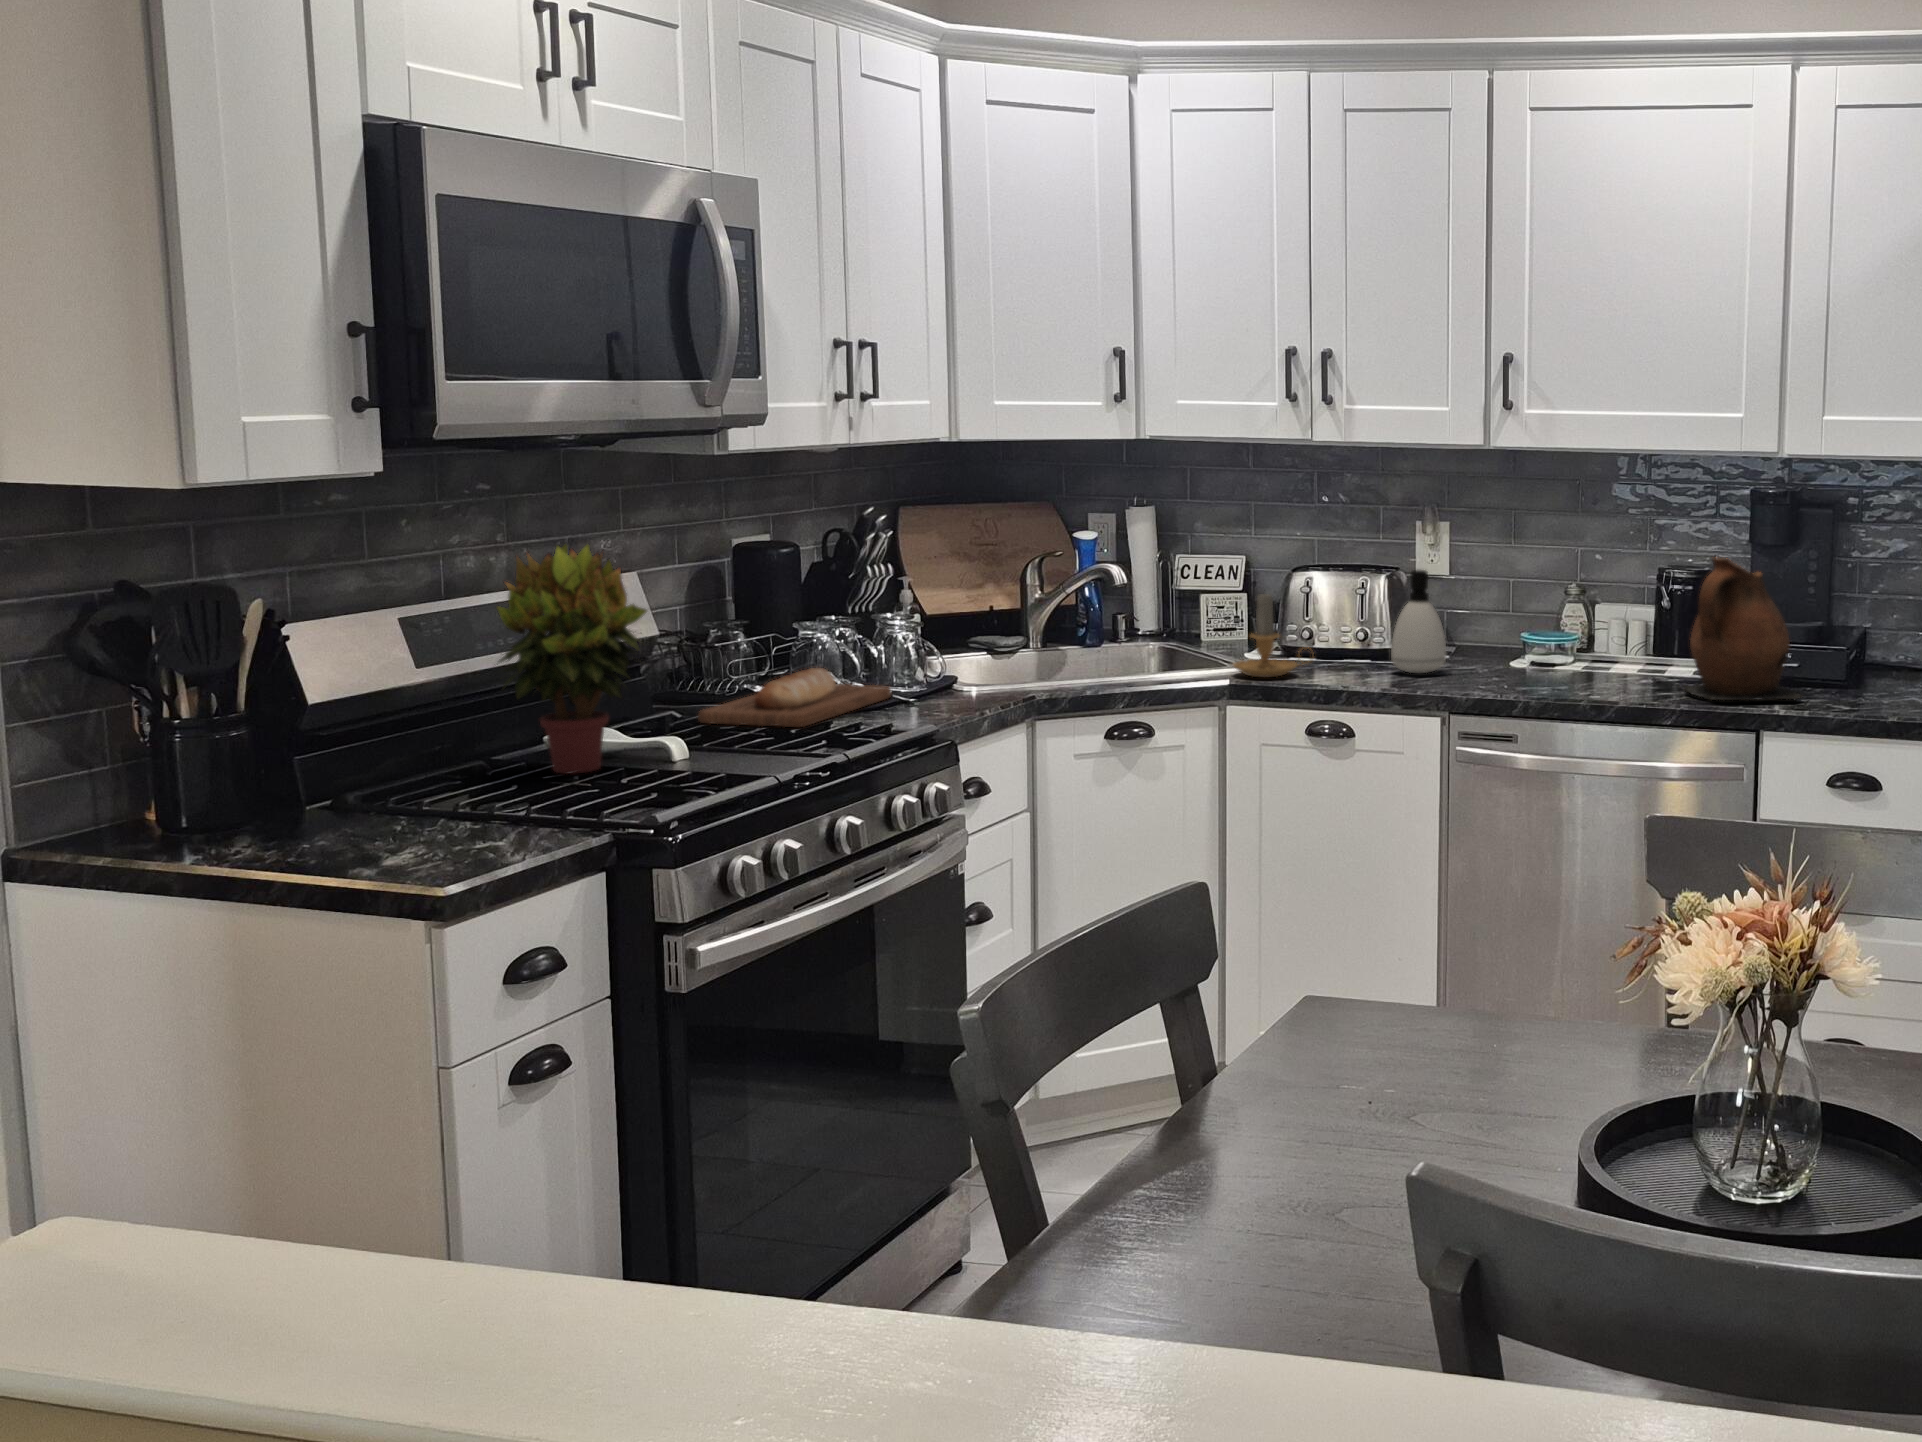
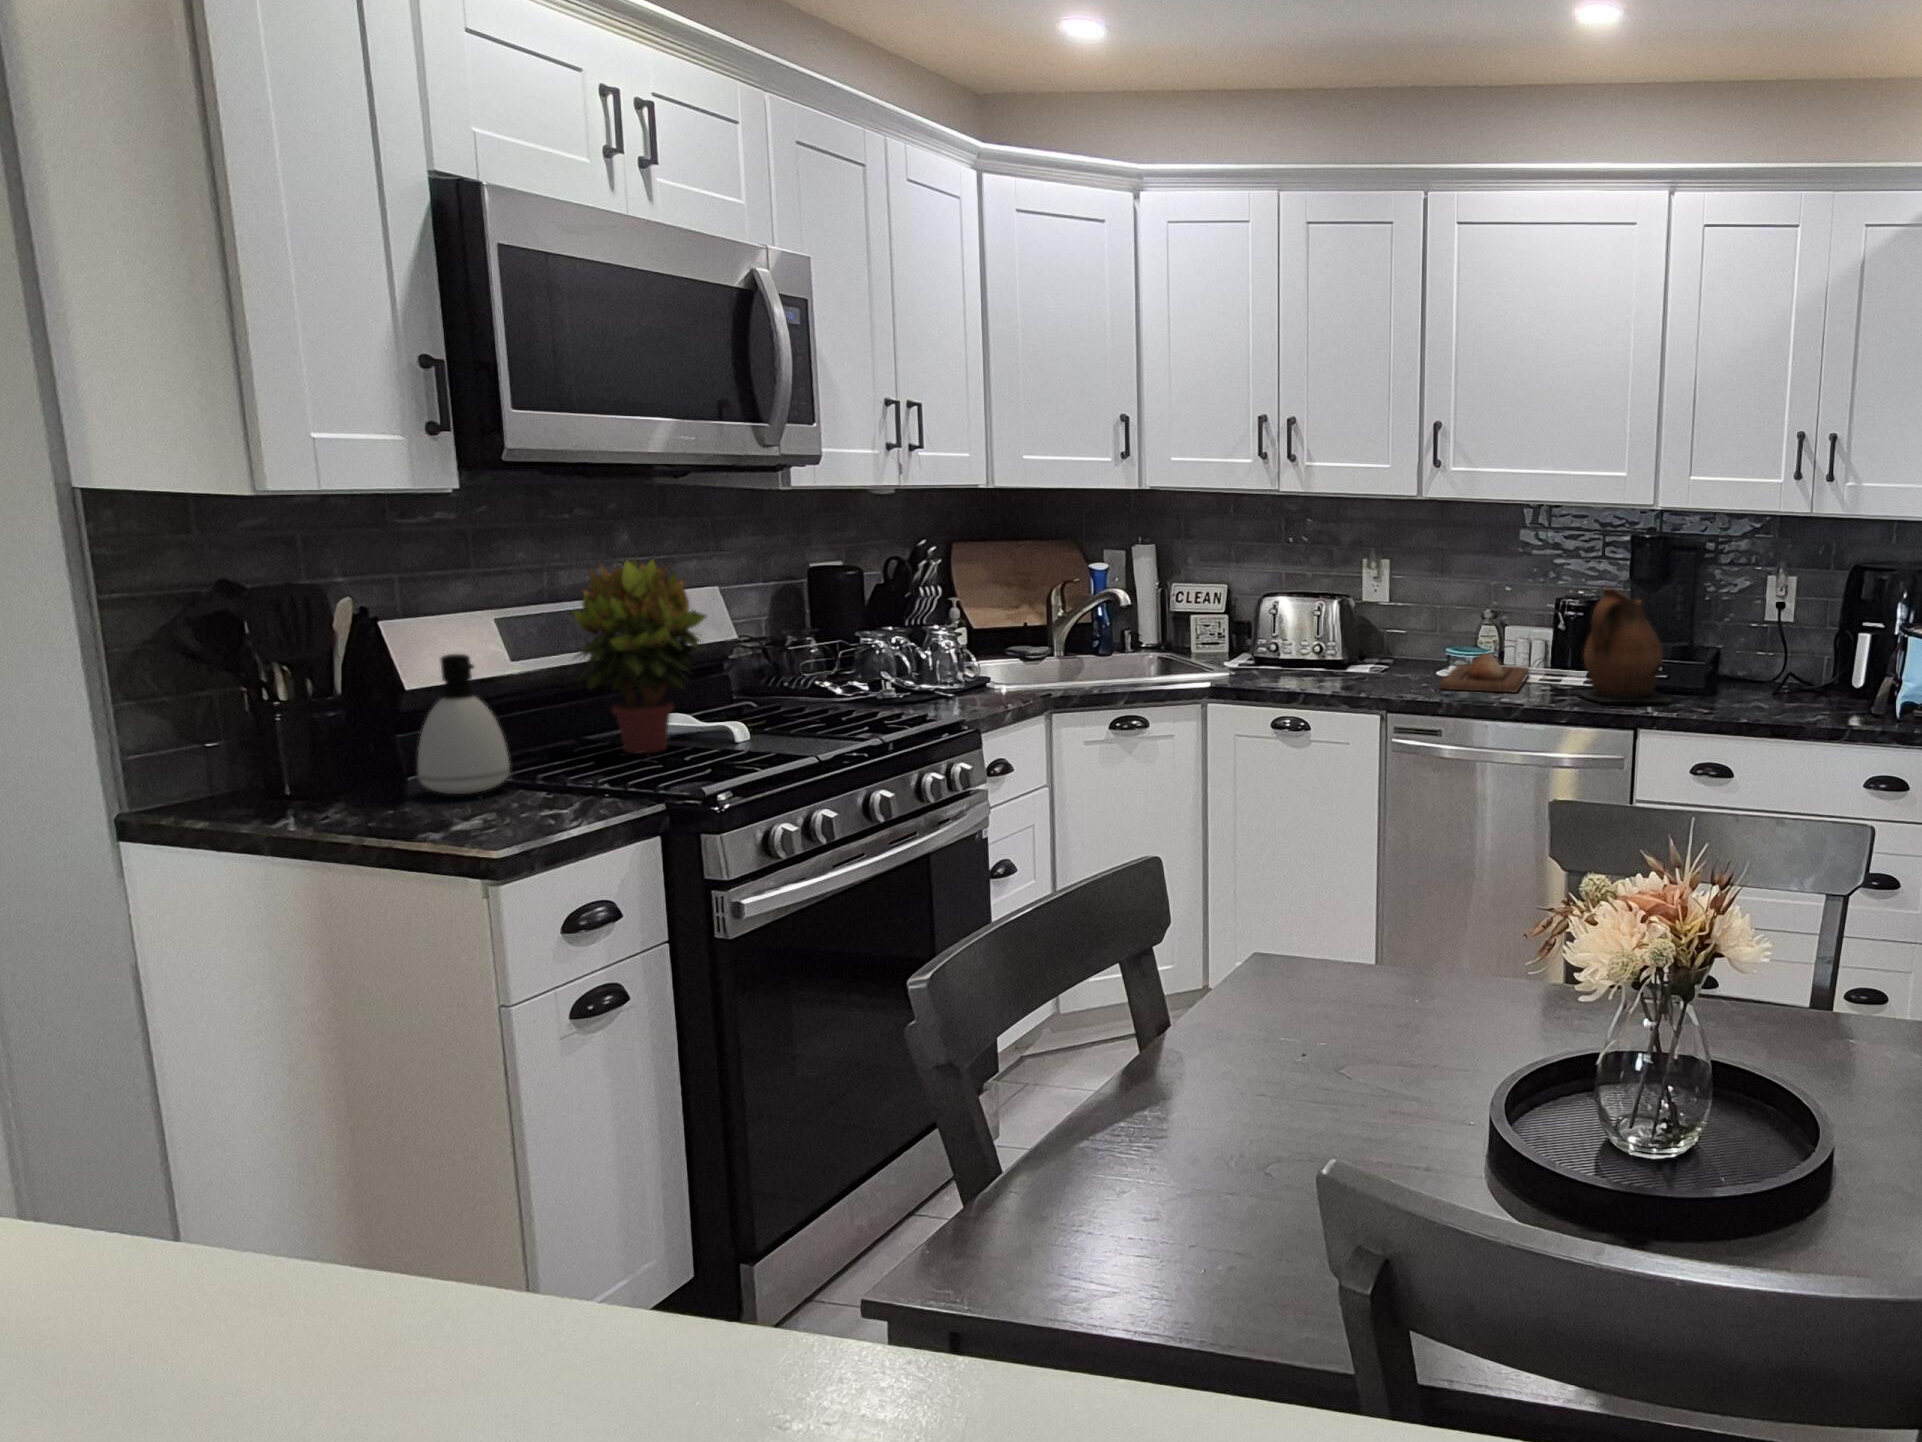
soap dispenser: present [1391,570,1446,673] -> present [418,654,510,794]
candle: present [1233,594,1311,678] -> none [1215,609,1282,680]
bread loaf: present [698,668,891,727] -> present [1440,653,1529,693]

